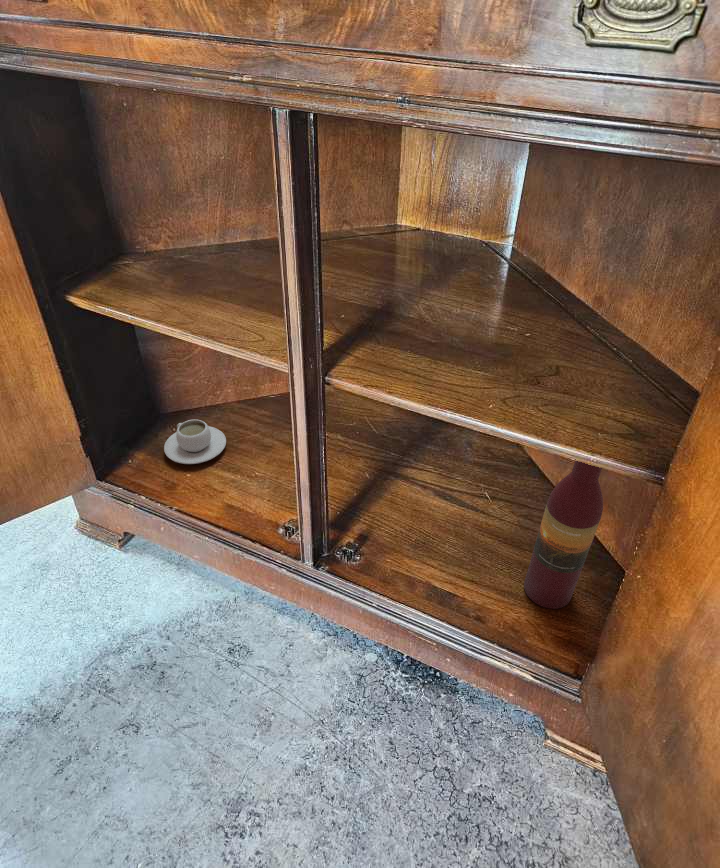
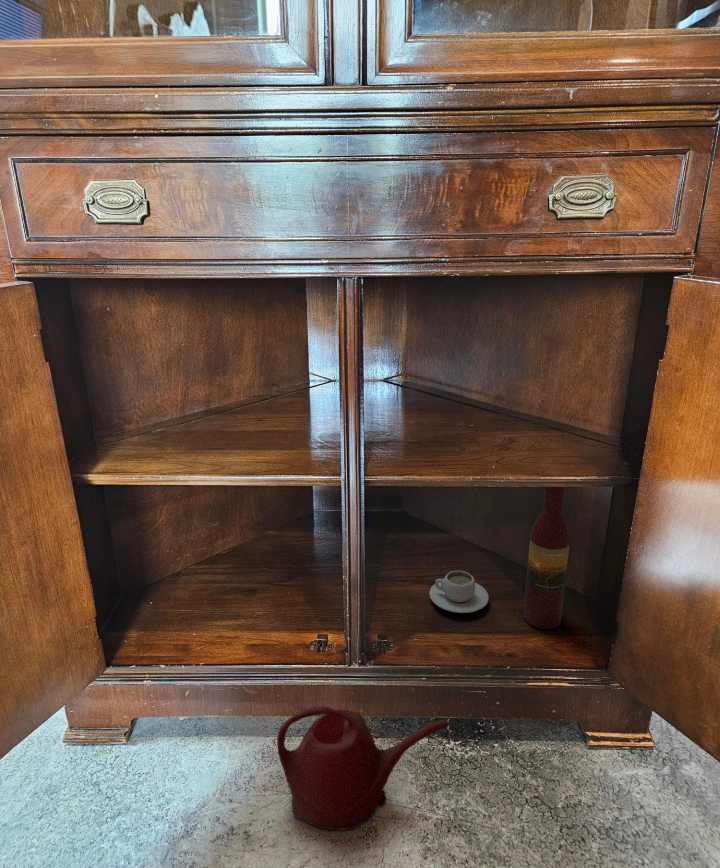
teacup: present [164,419,226,464] -> present [429,571,489,613]
watering can: none [198,596,358,715] -> present [277,707,450,830]

